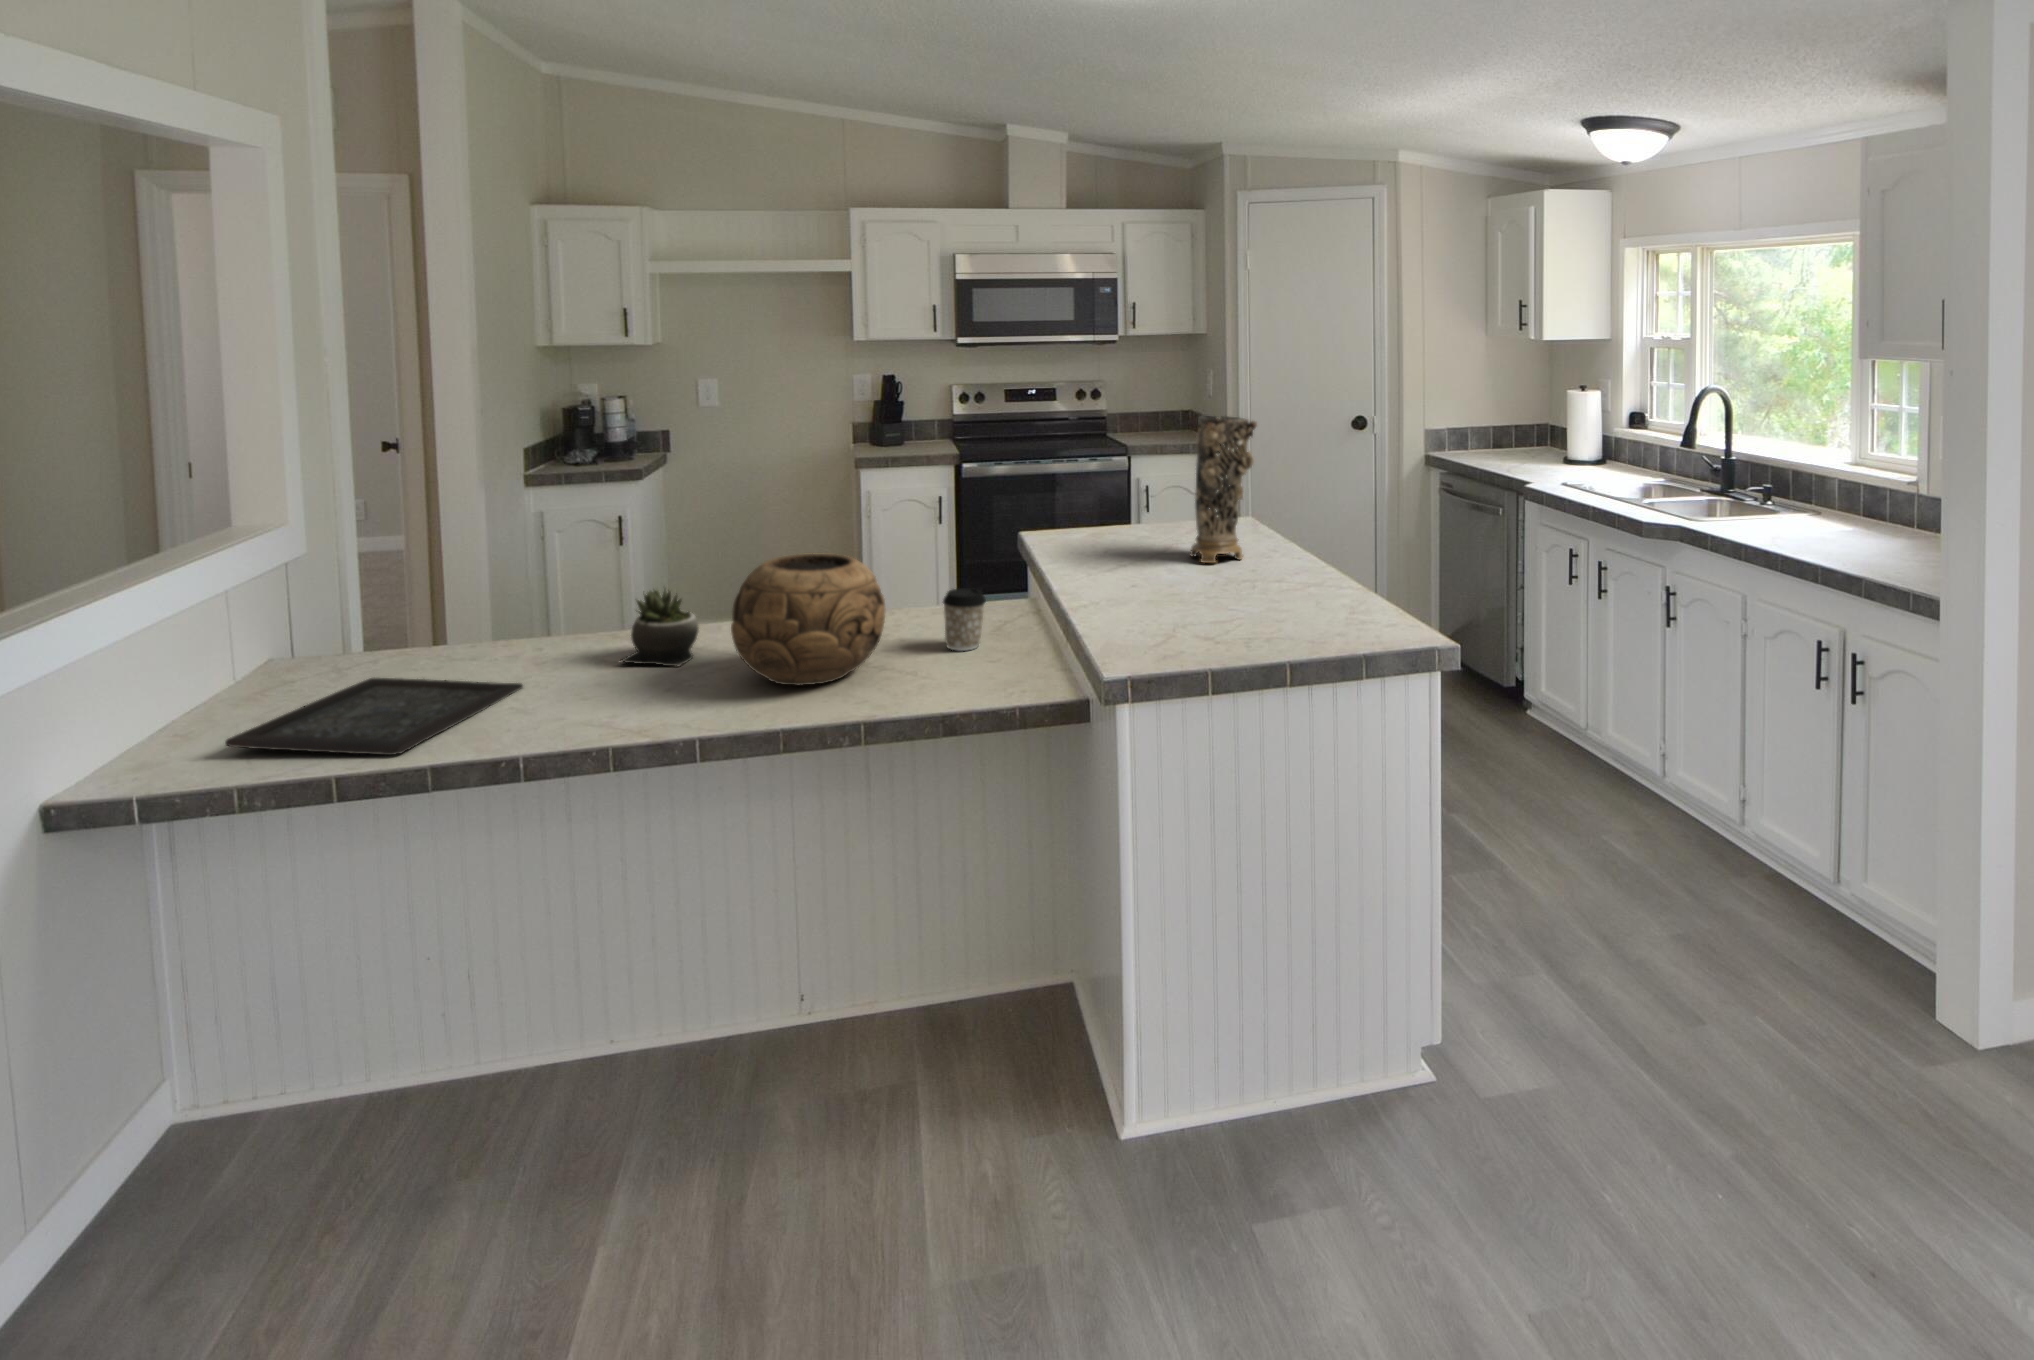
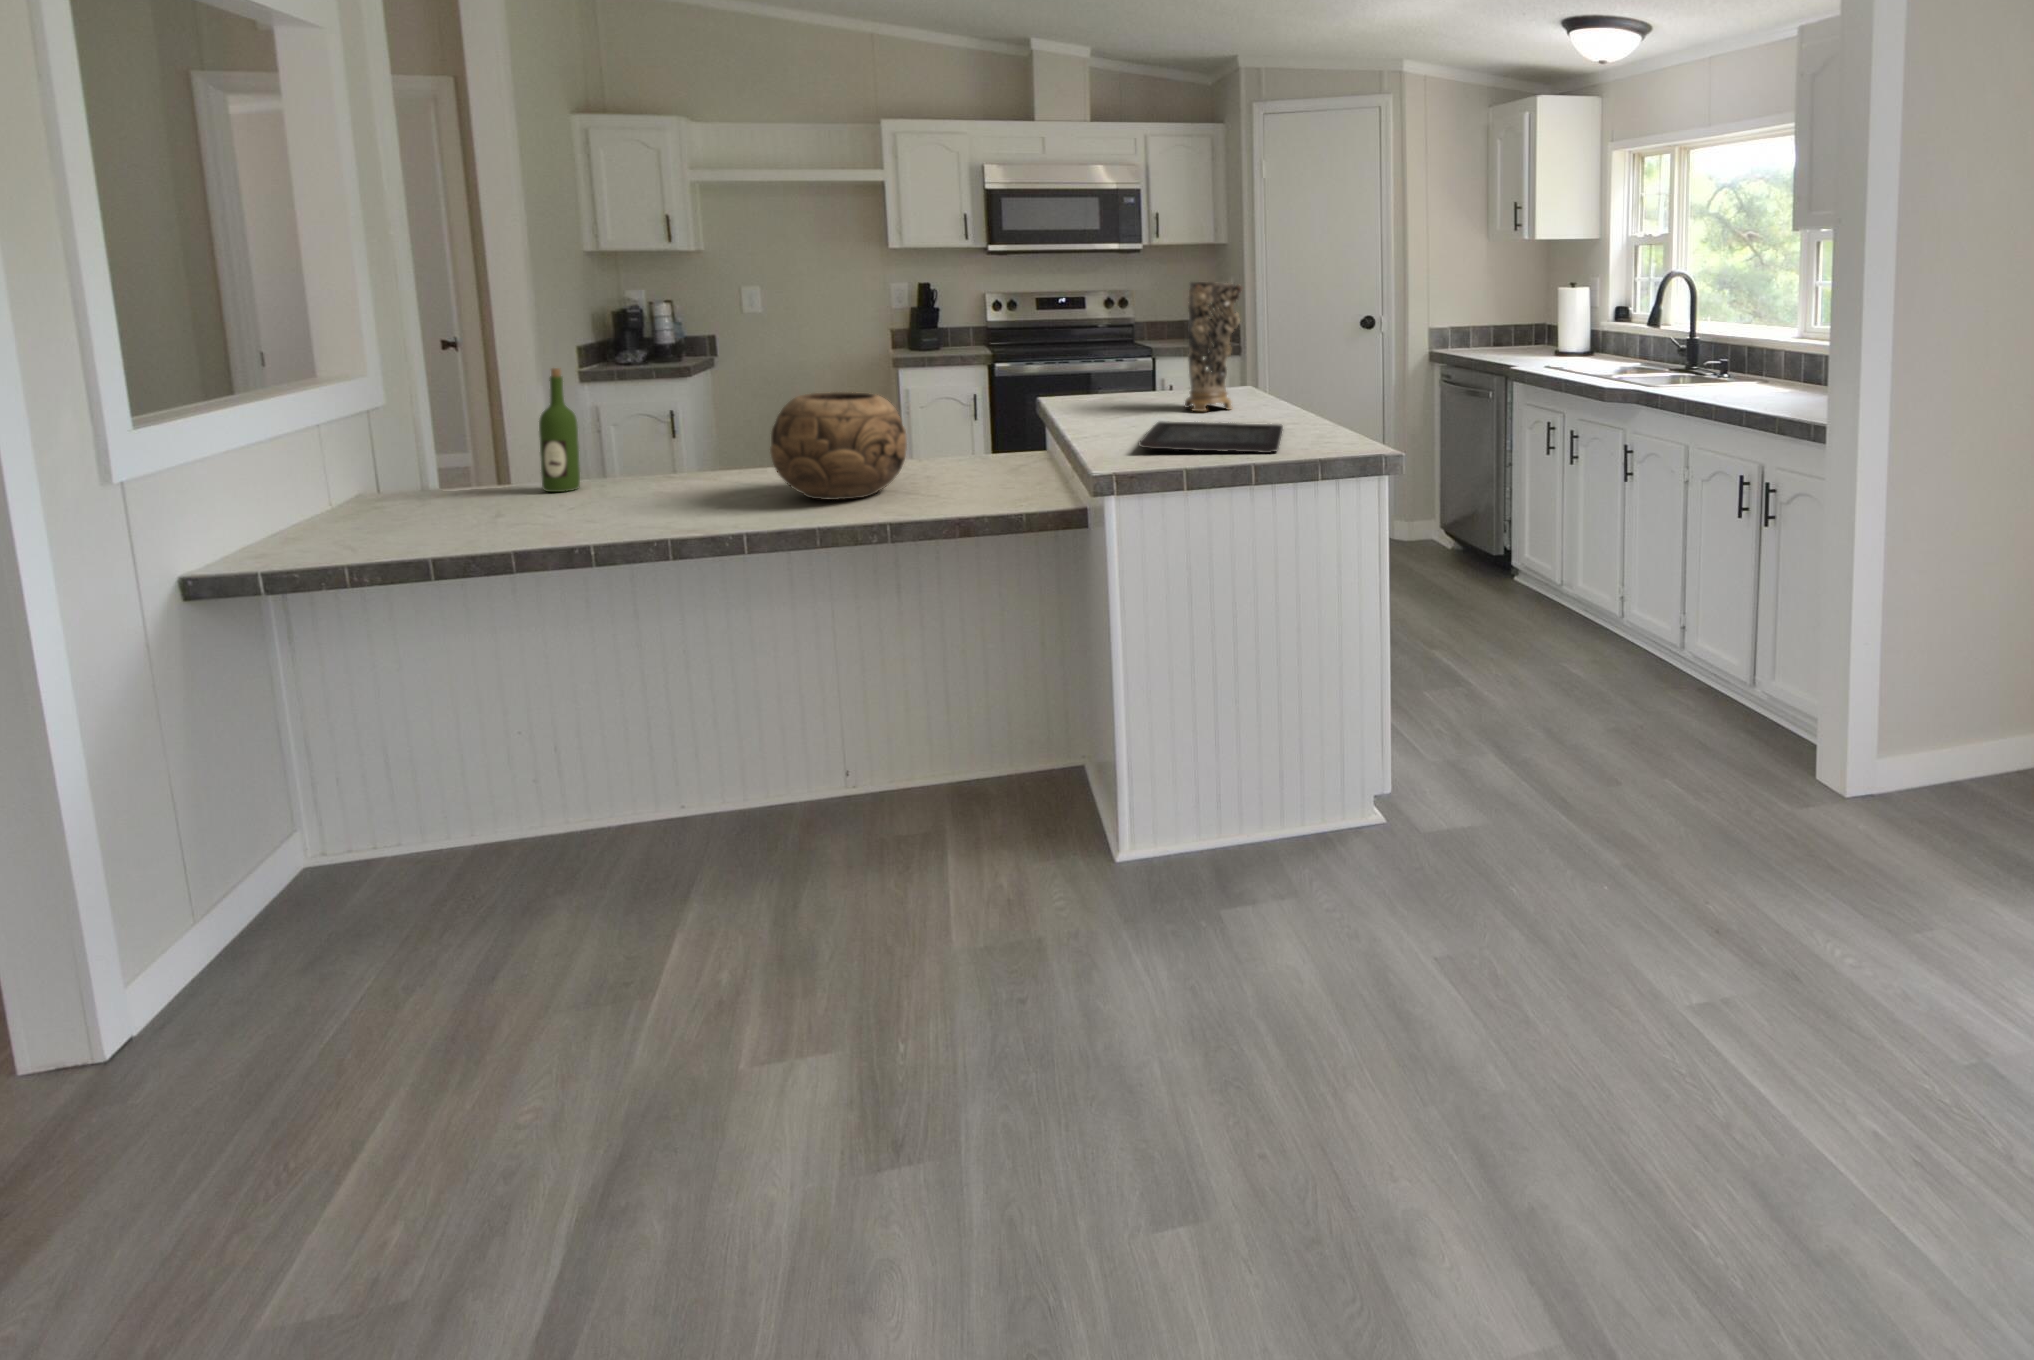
wine bottle: none [471,520,515,662] -> present [539,368,580,492]
coffee cup: present [943,588,986,651] -> none [959,427,998,479]
succulent plant: present [617,590,699,667] -> none [672,424,756,491]
tray: present [225,678,523,755] -> present [1139,421,1283,453]

